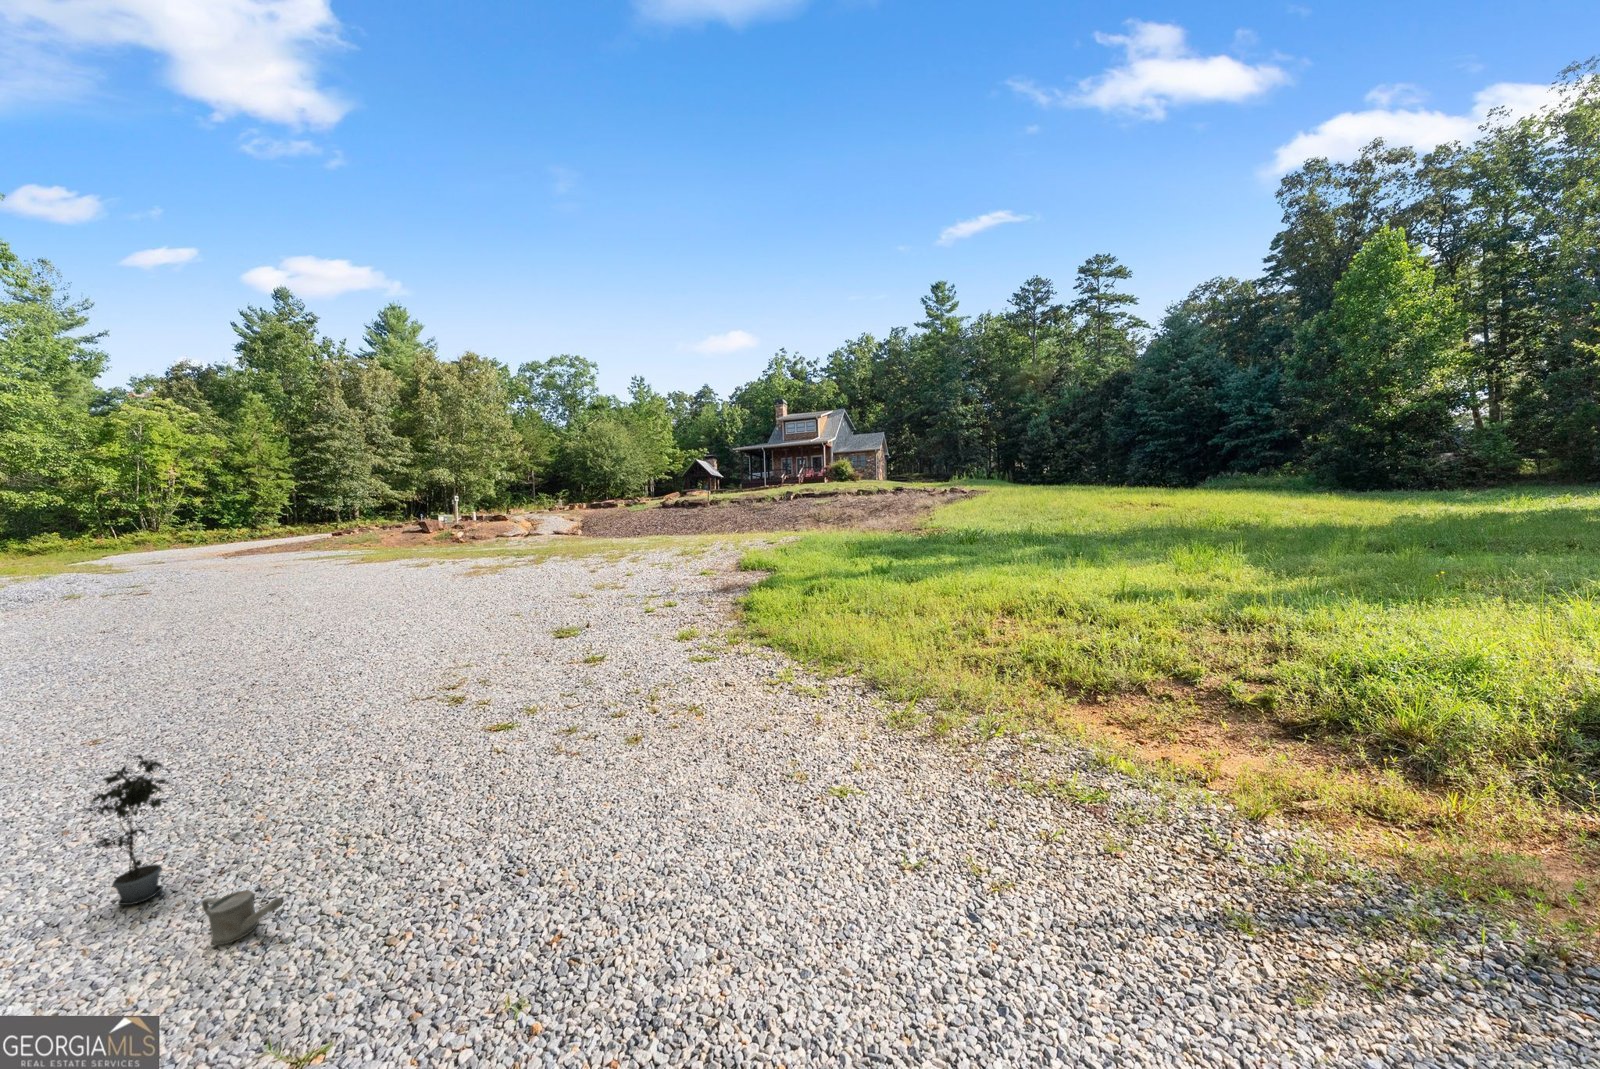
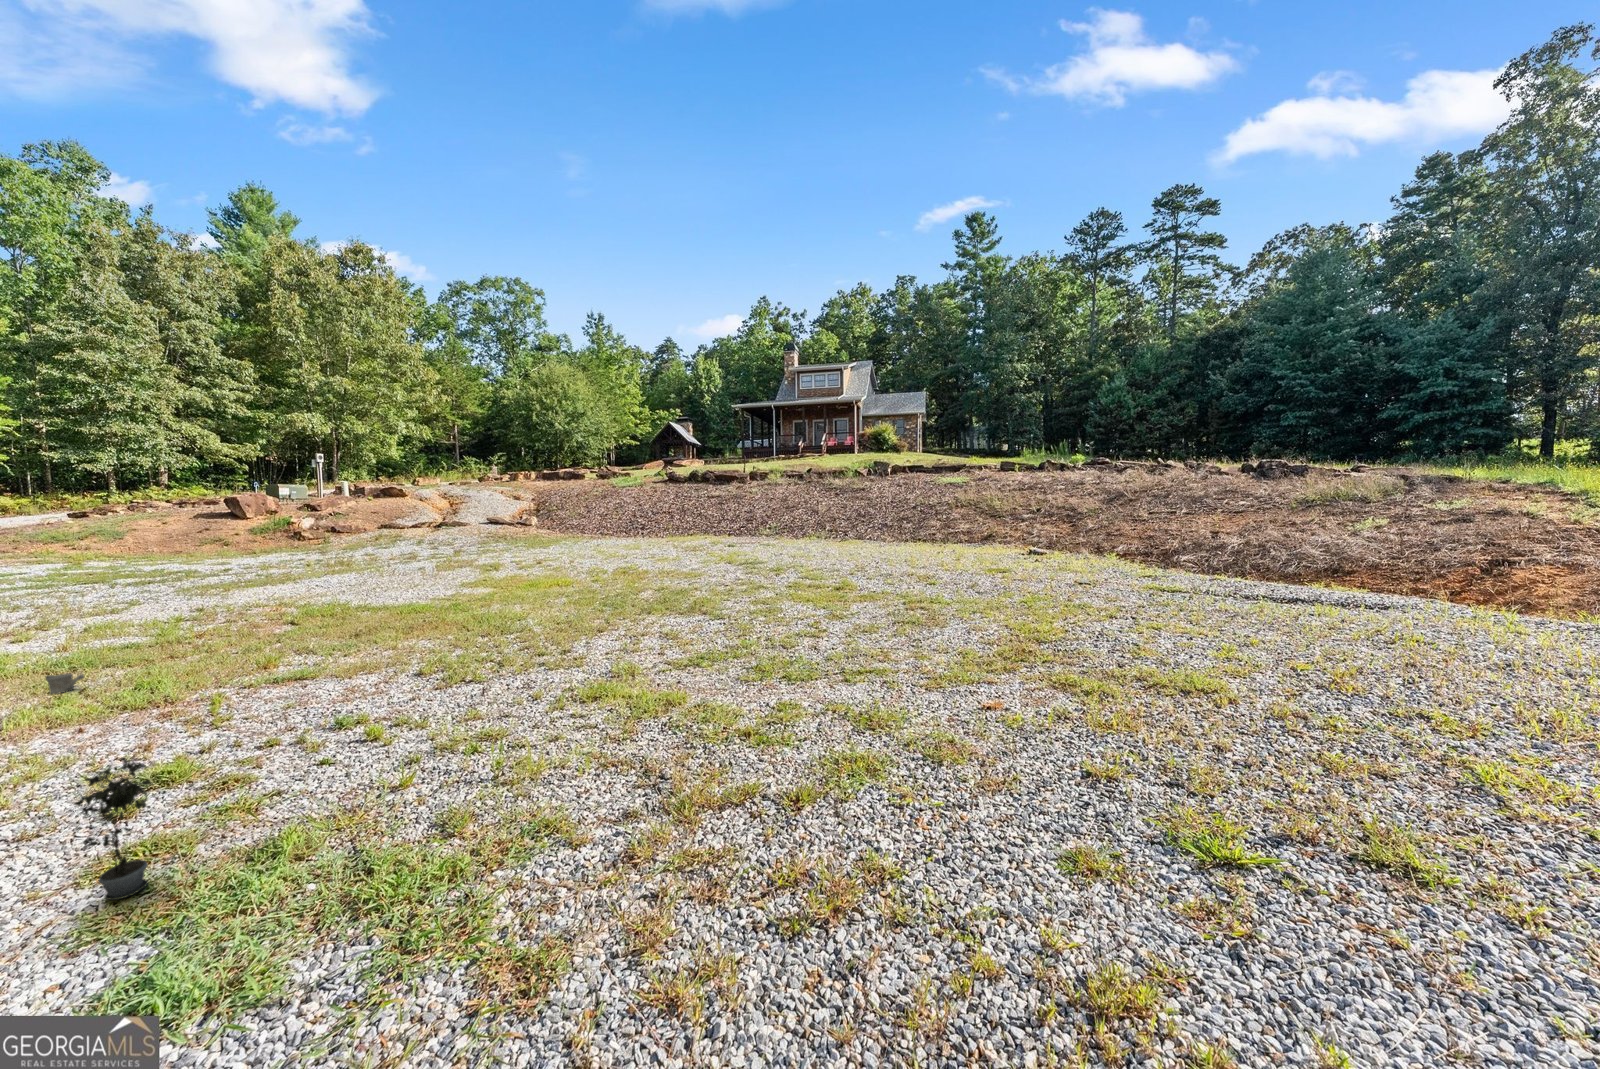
watering can: present [202,890,281,945] -> present [46,673,84,694]

